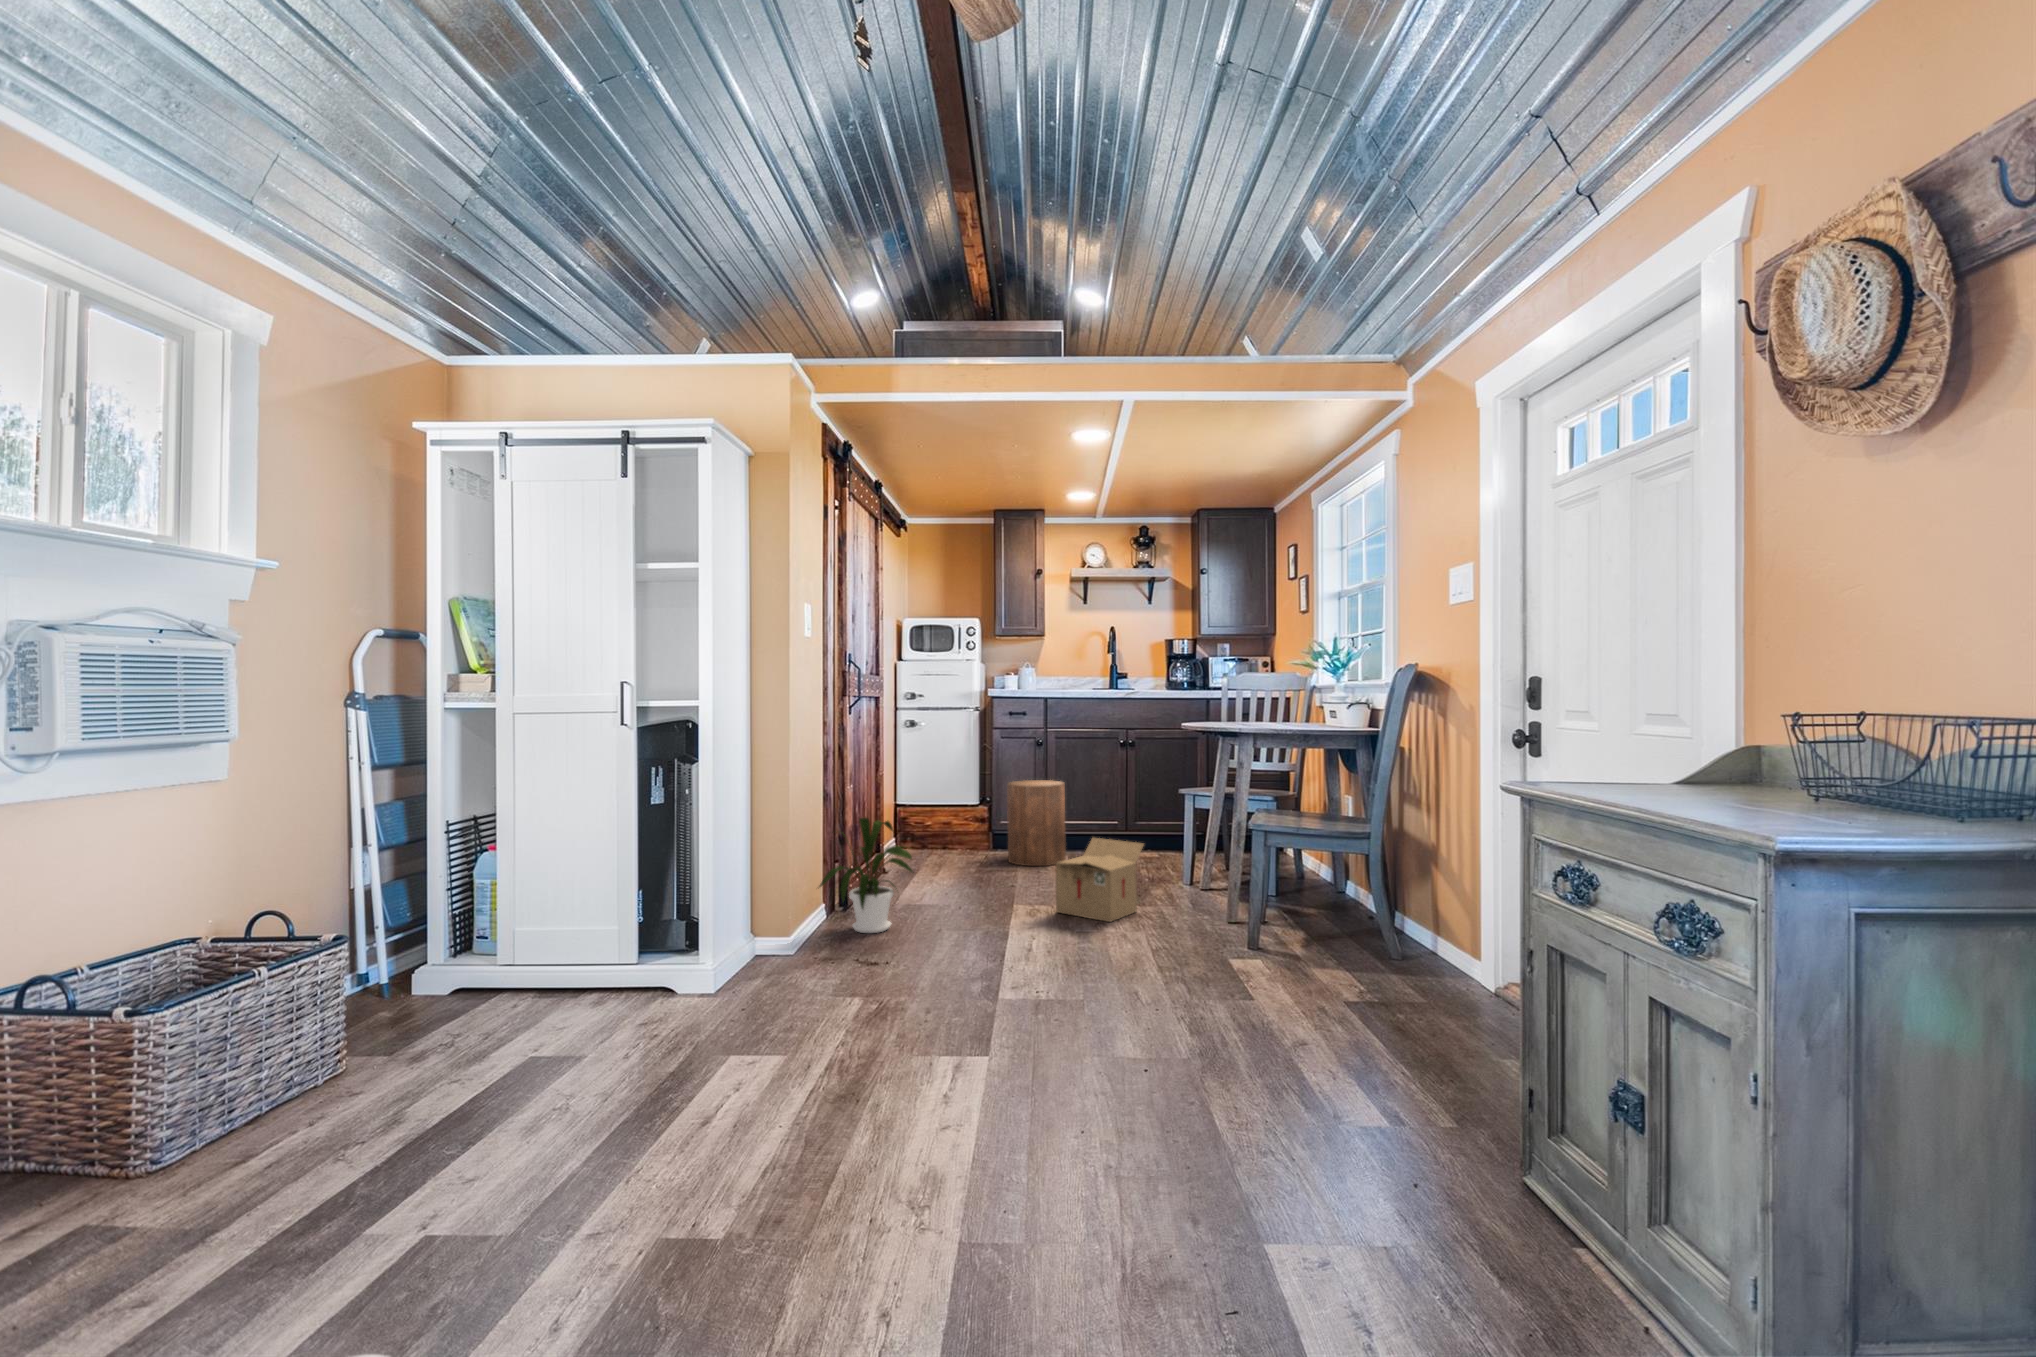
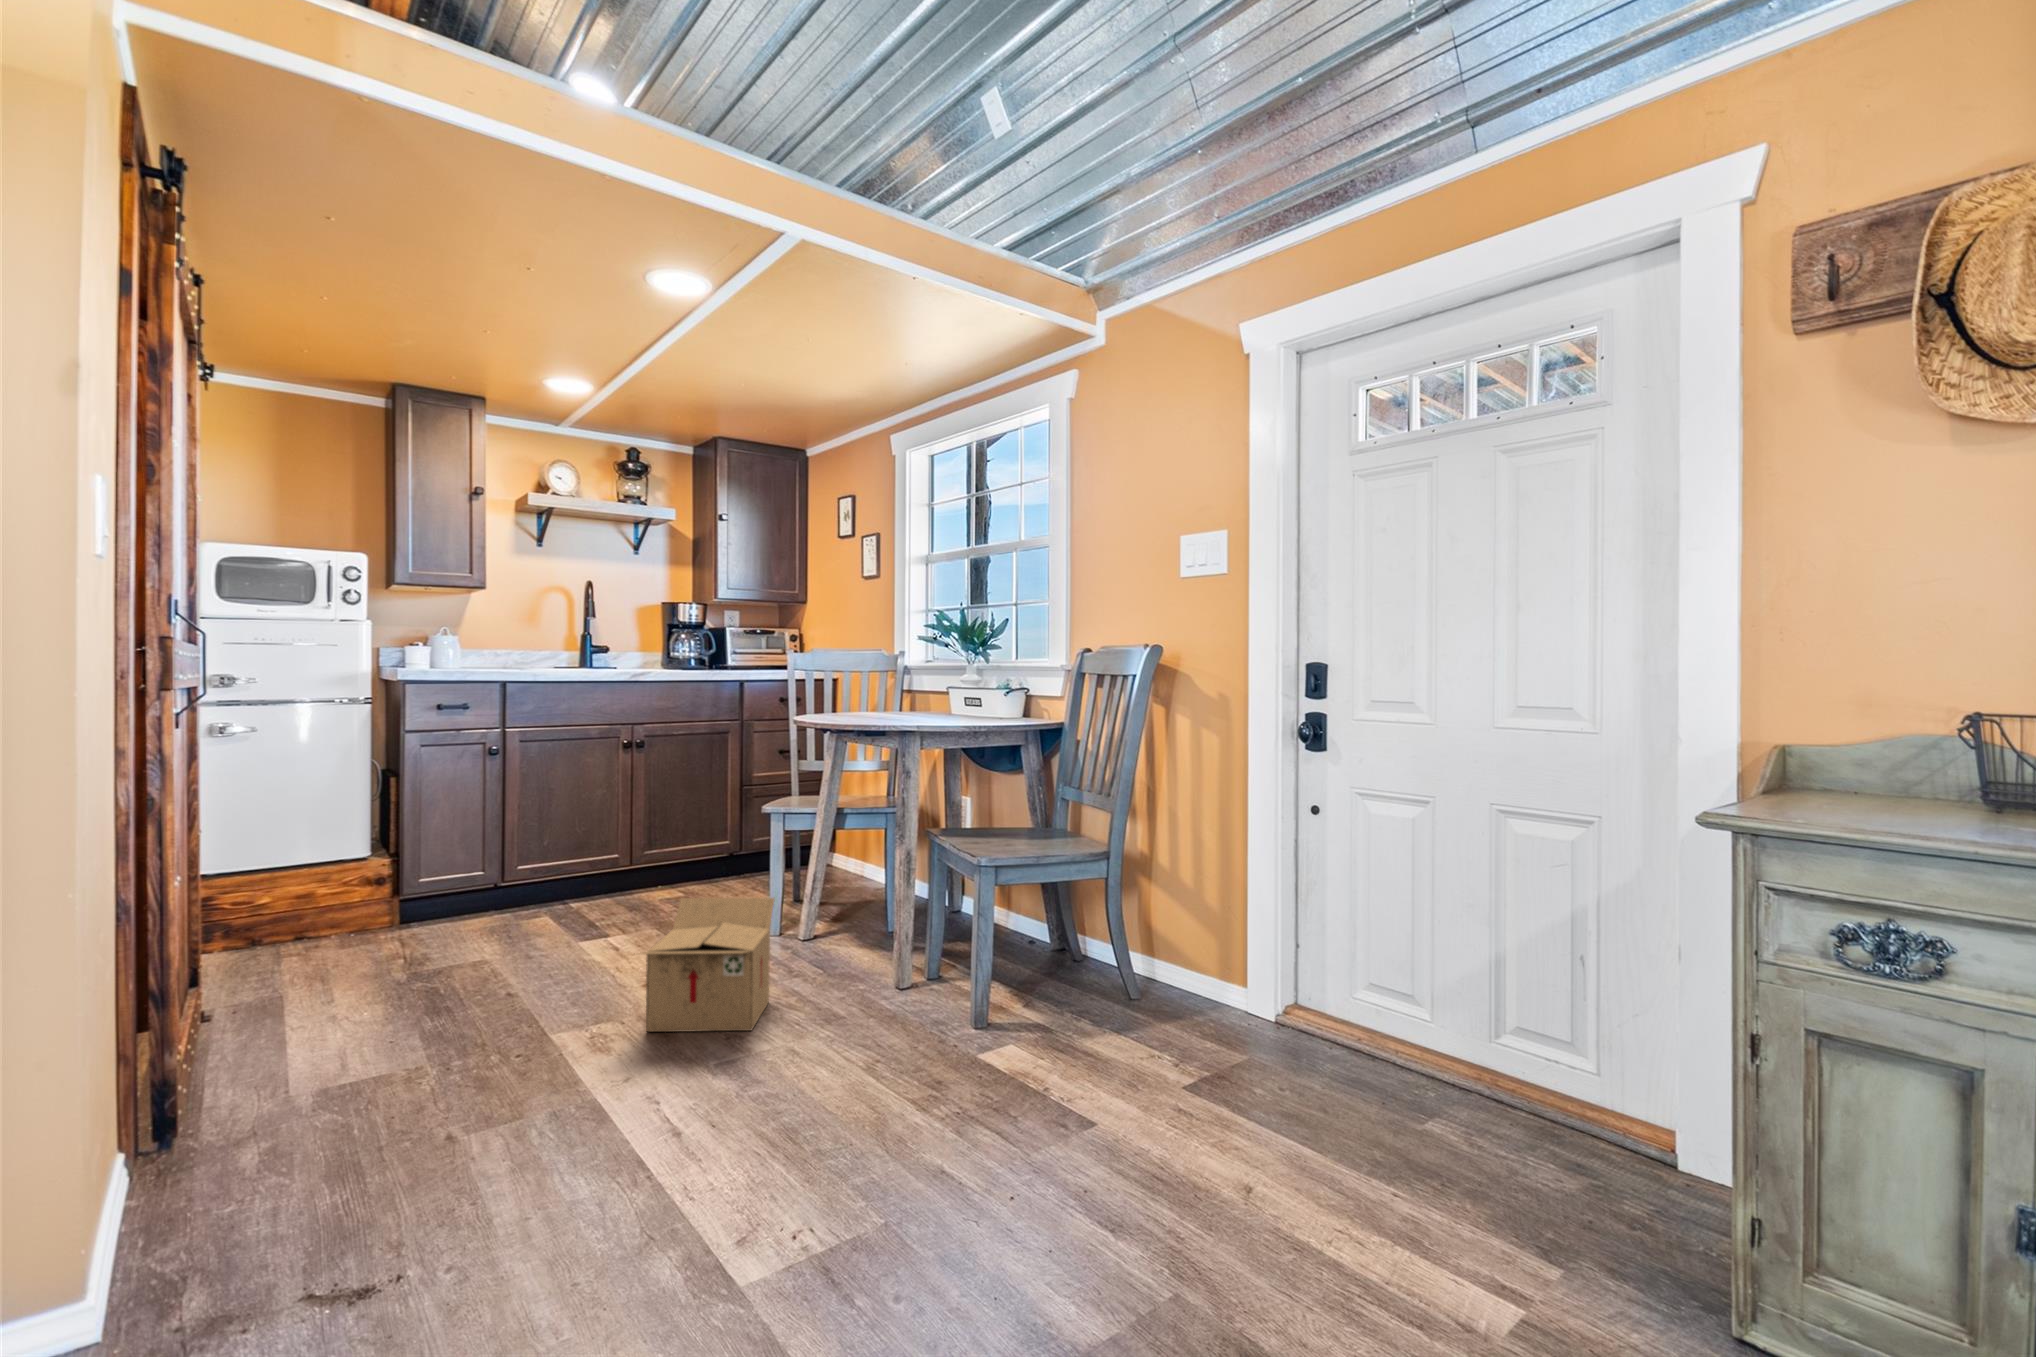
stool: present [1007,780,1066,866] -> none [455,809,561,953]
house plant: present [819,818,913,933] -> none [143,930,419,1188]

